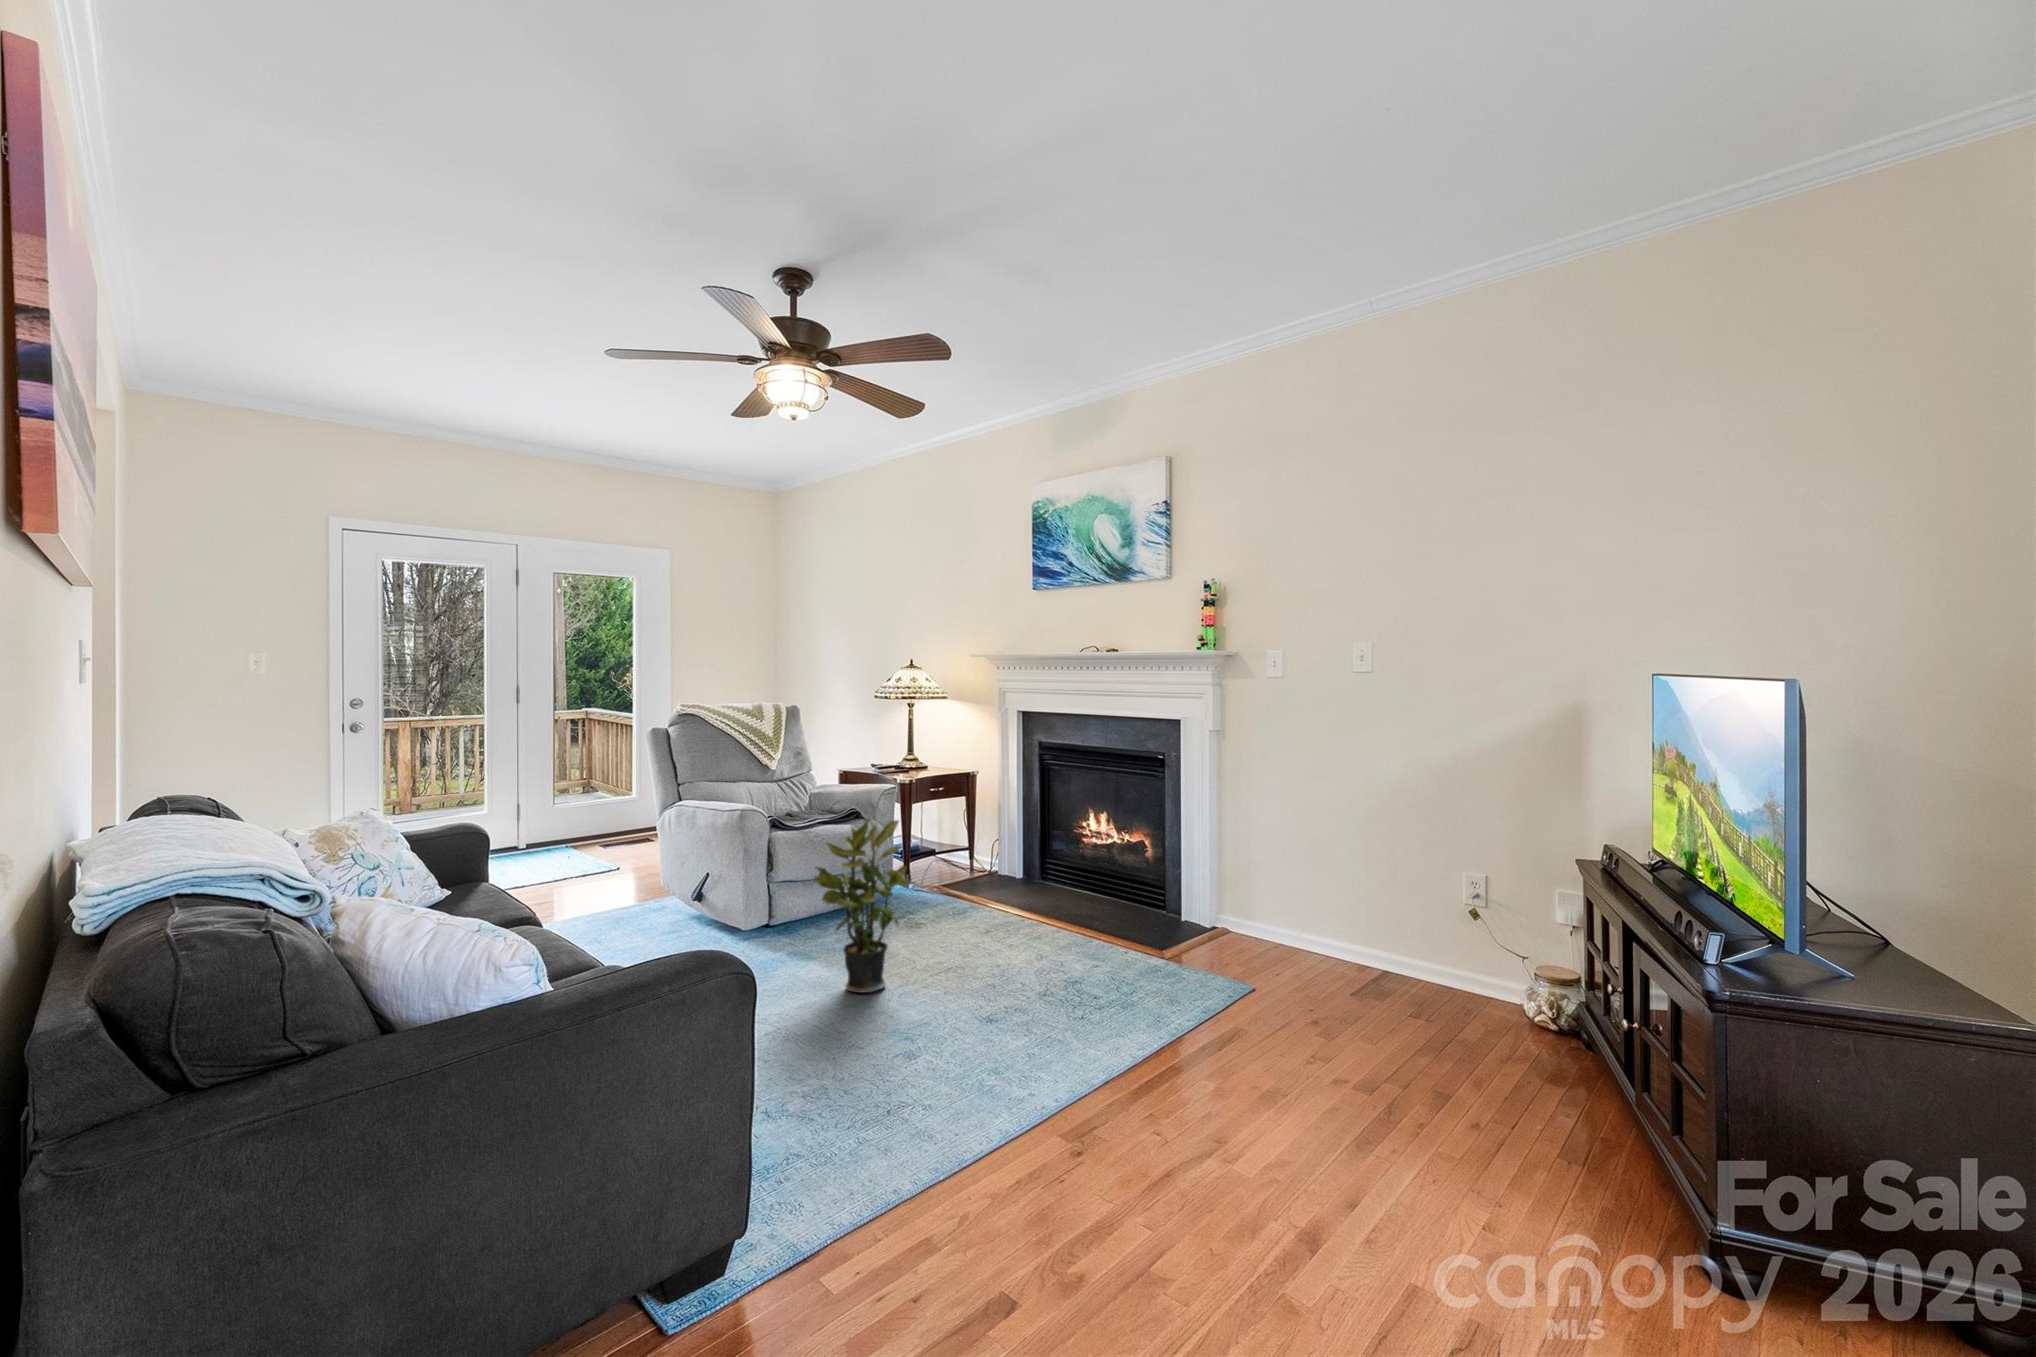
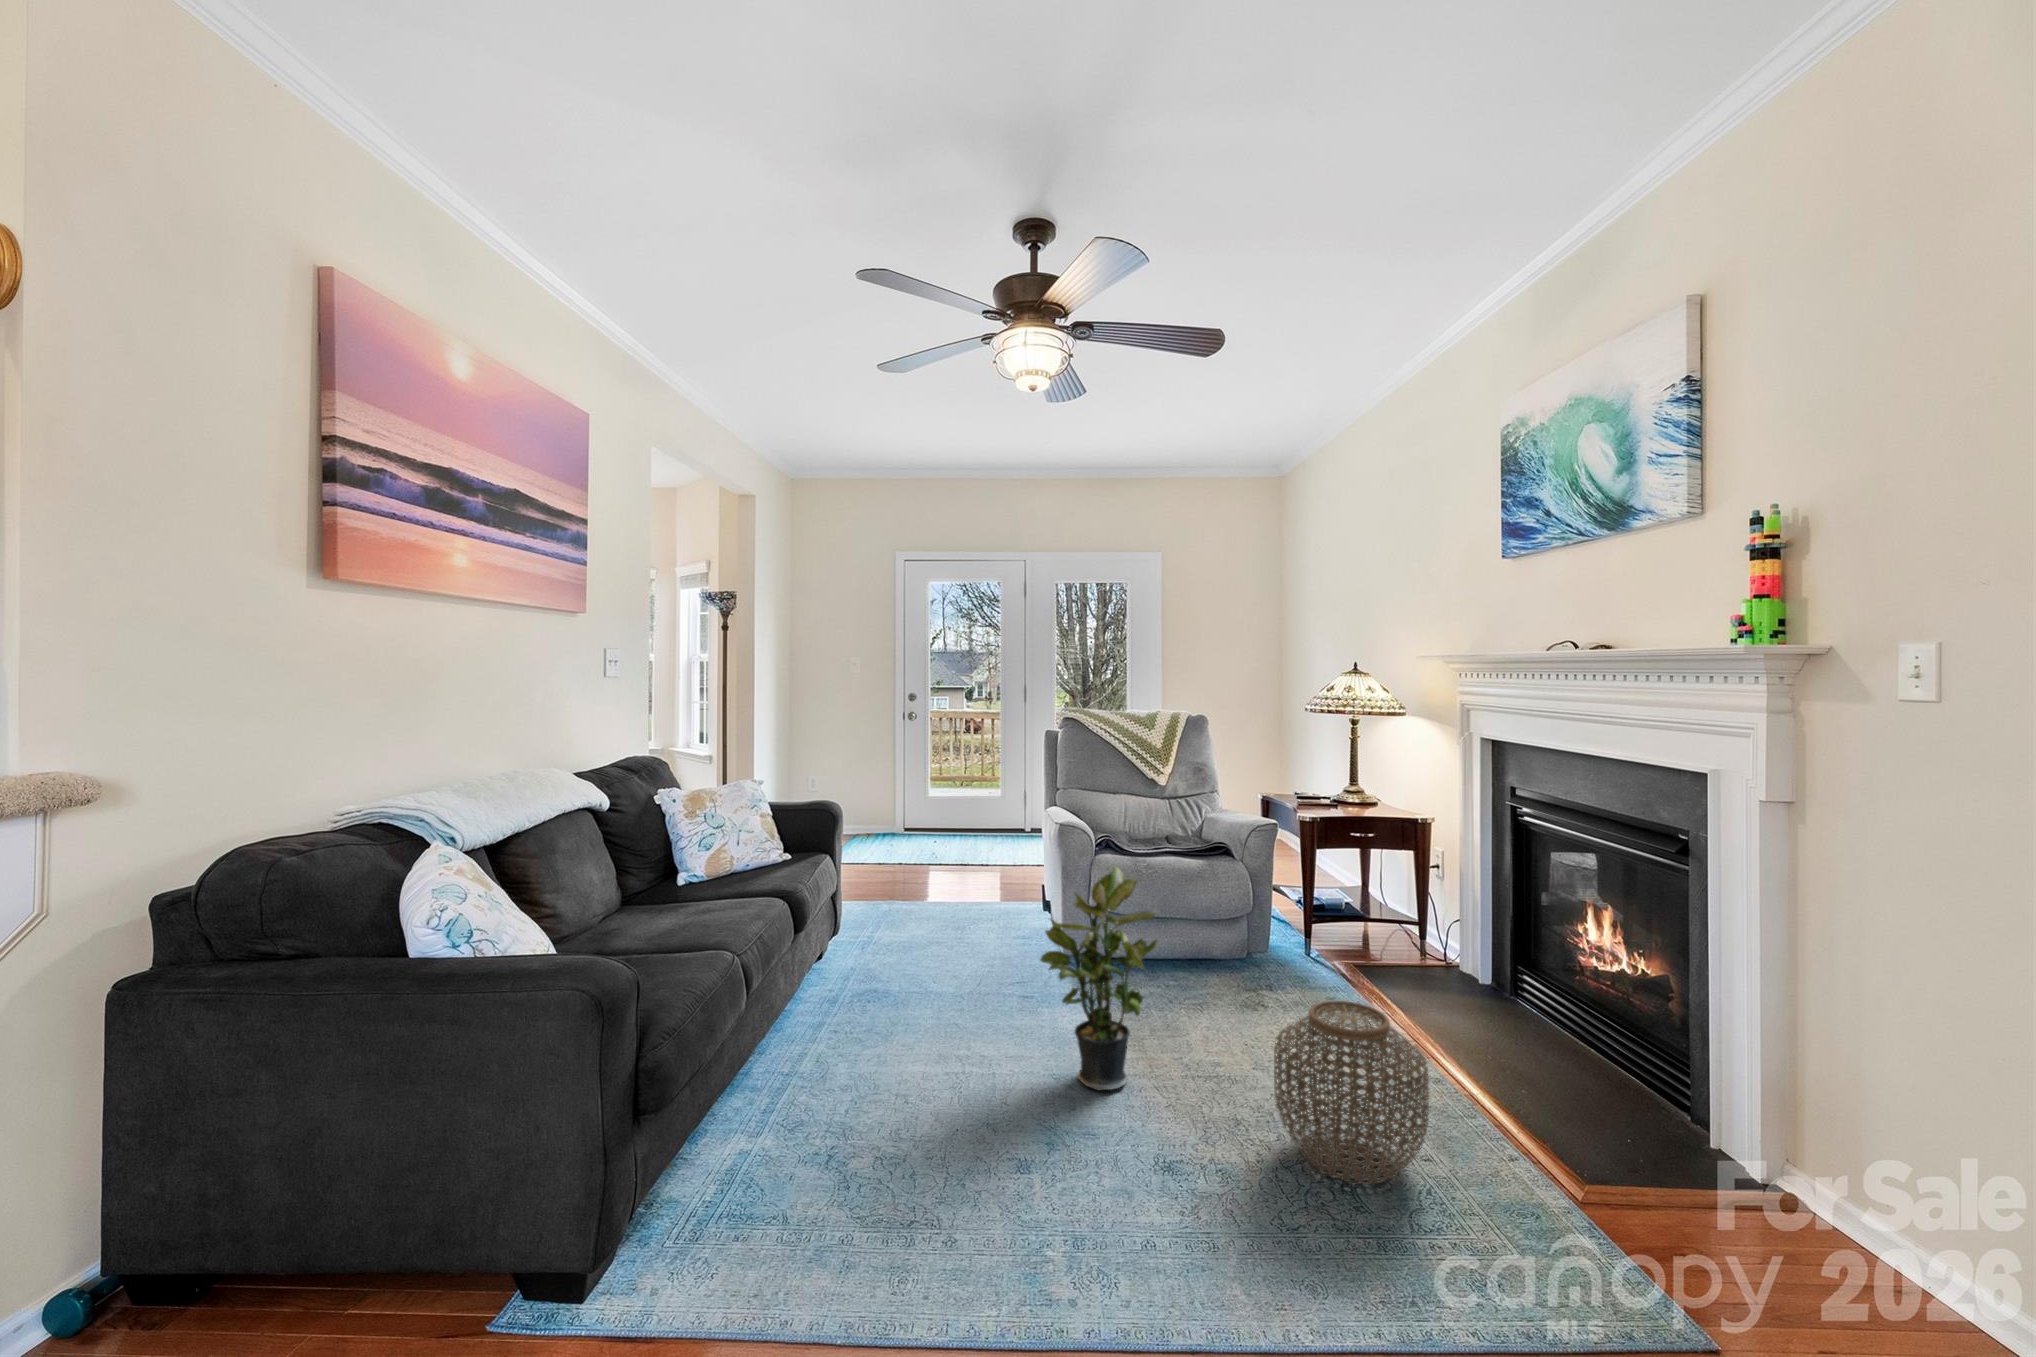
woven basket: none [1008,877,1100,986] -> present [1274,1001,1429,1185]

